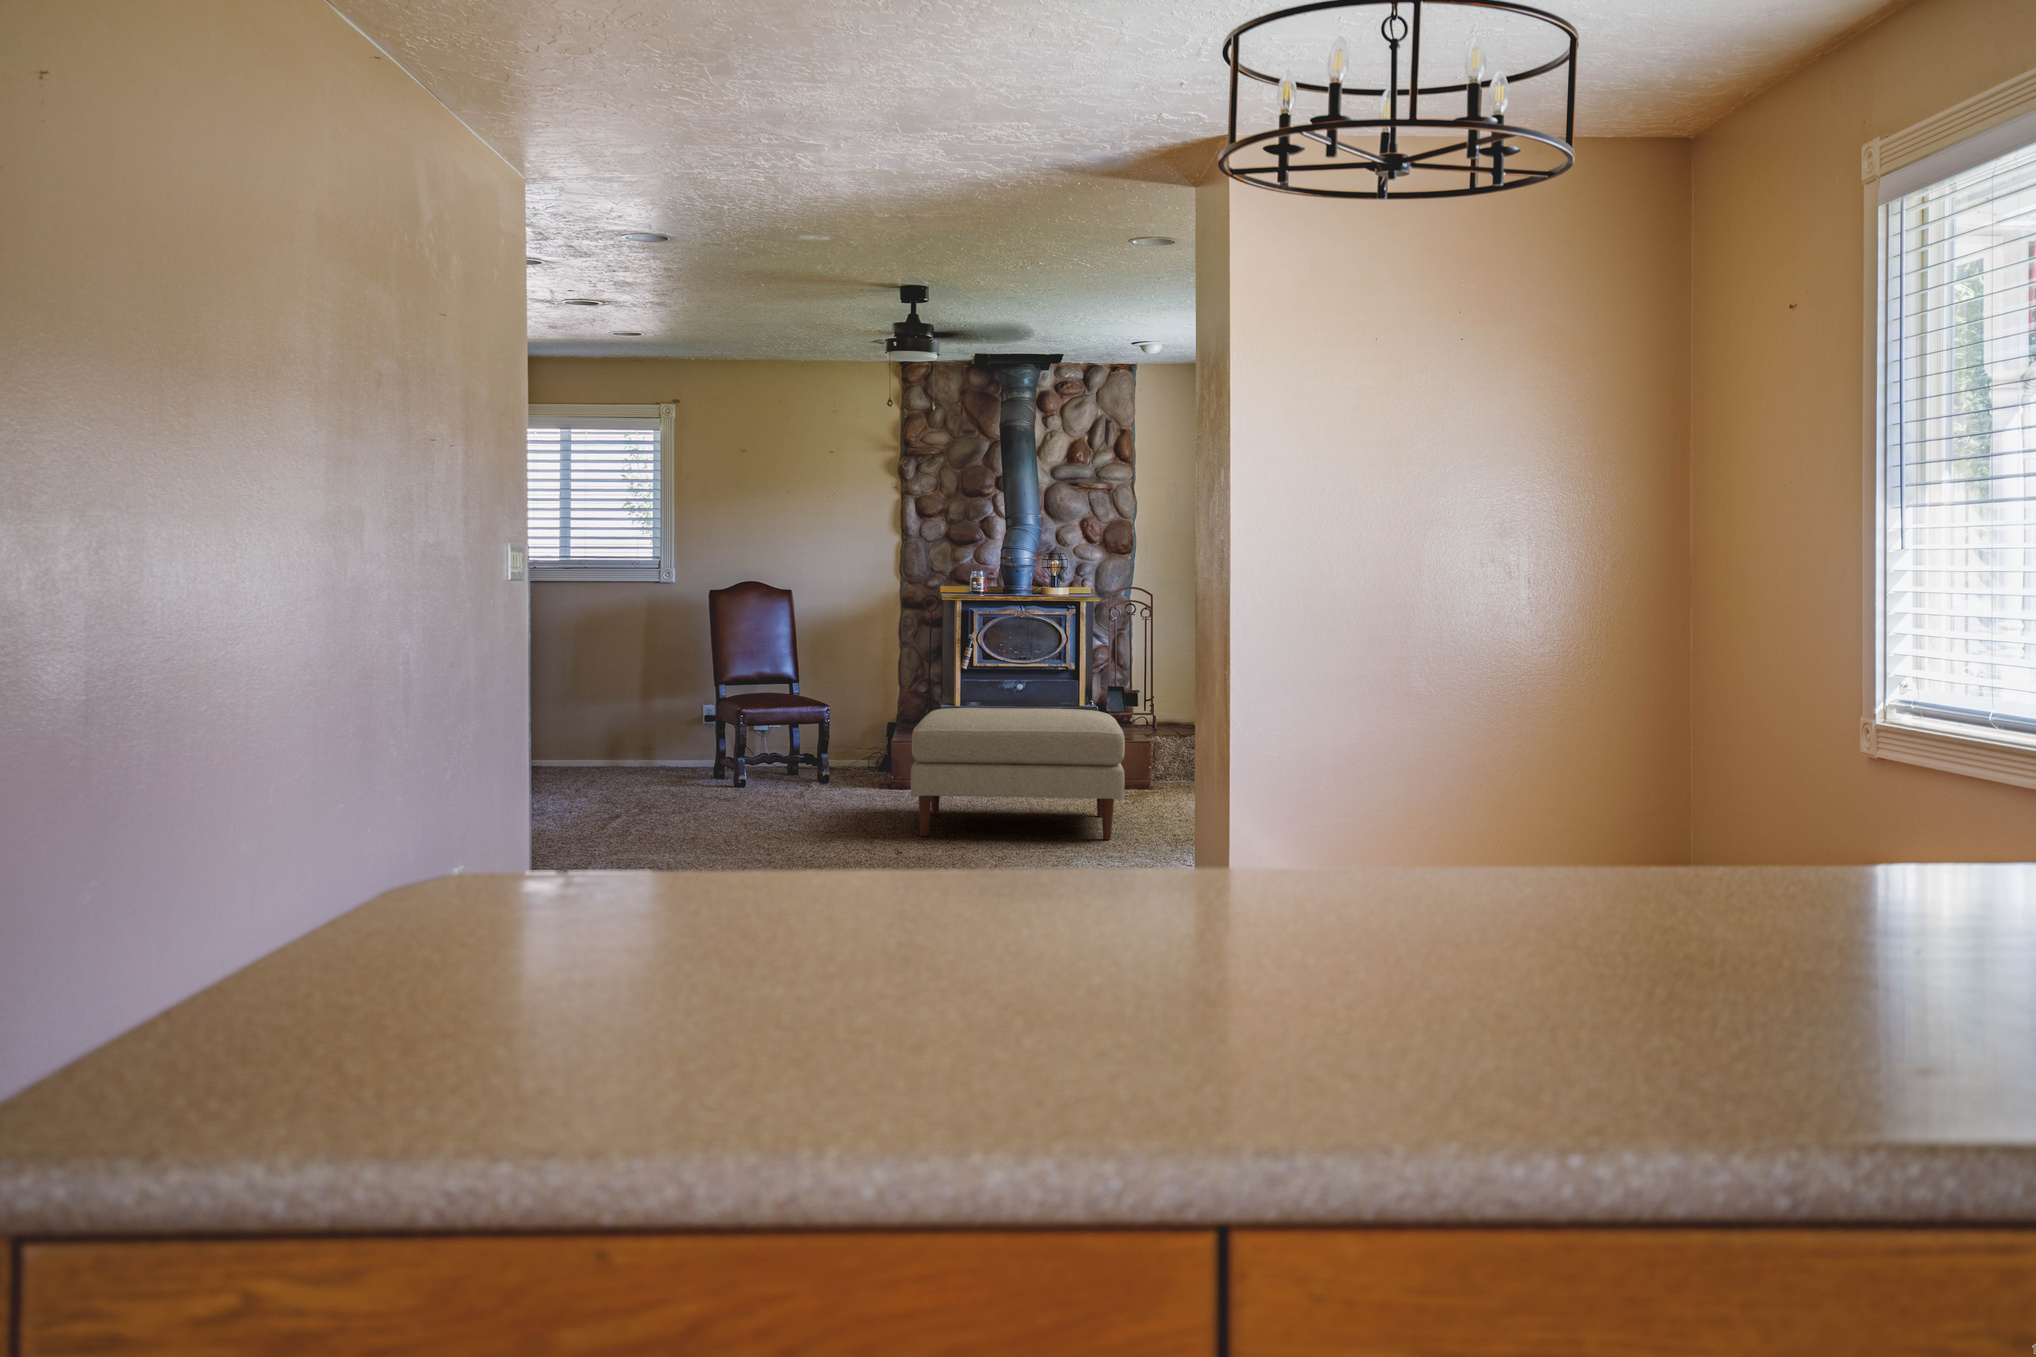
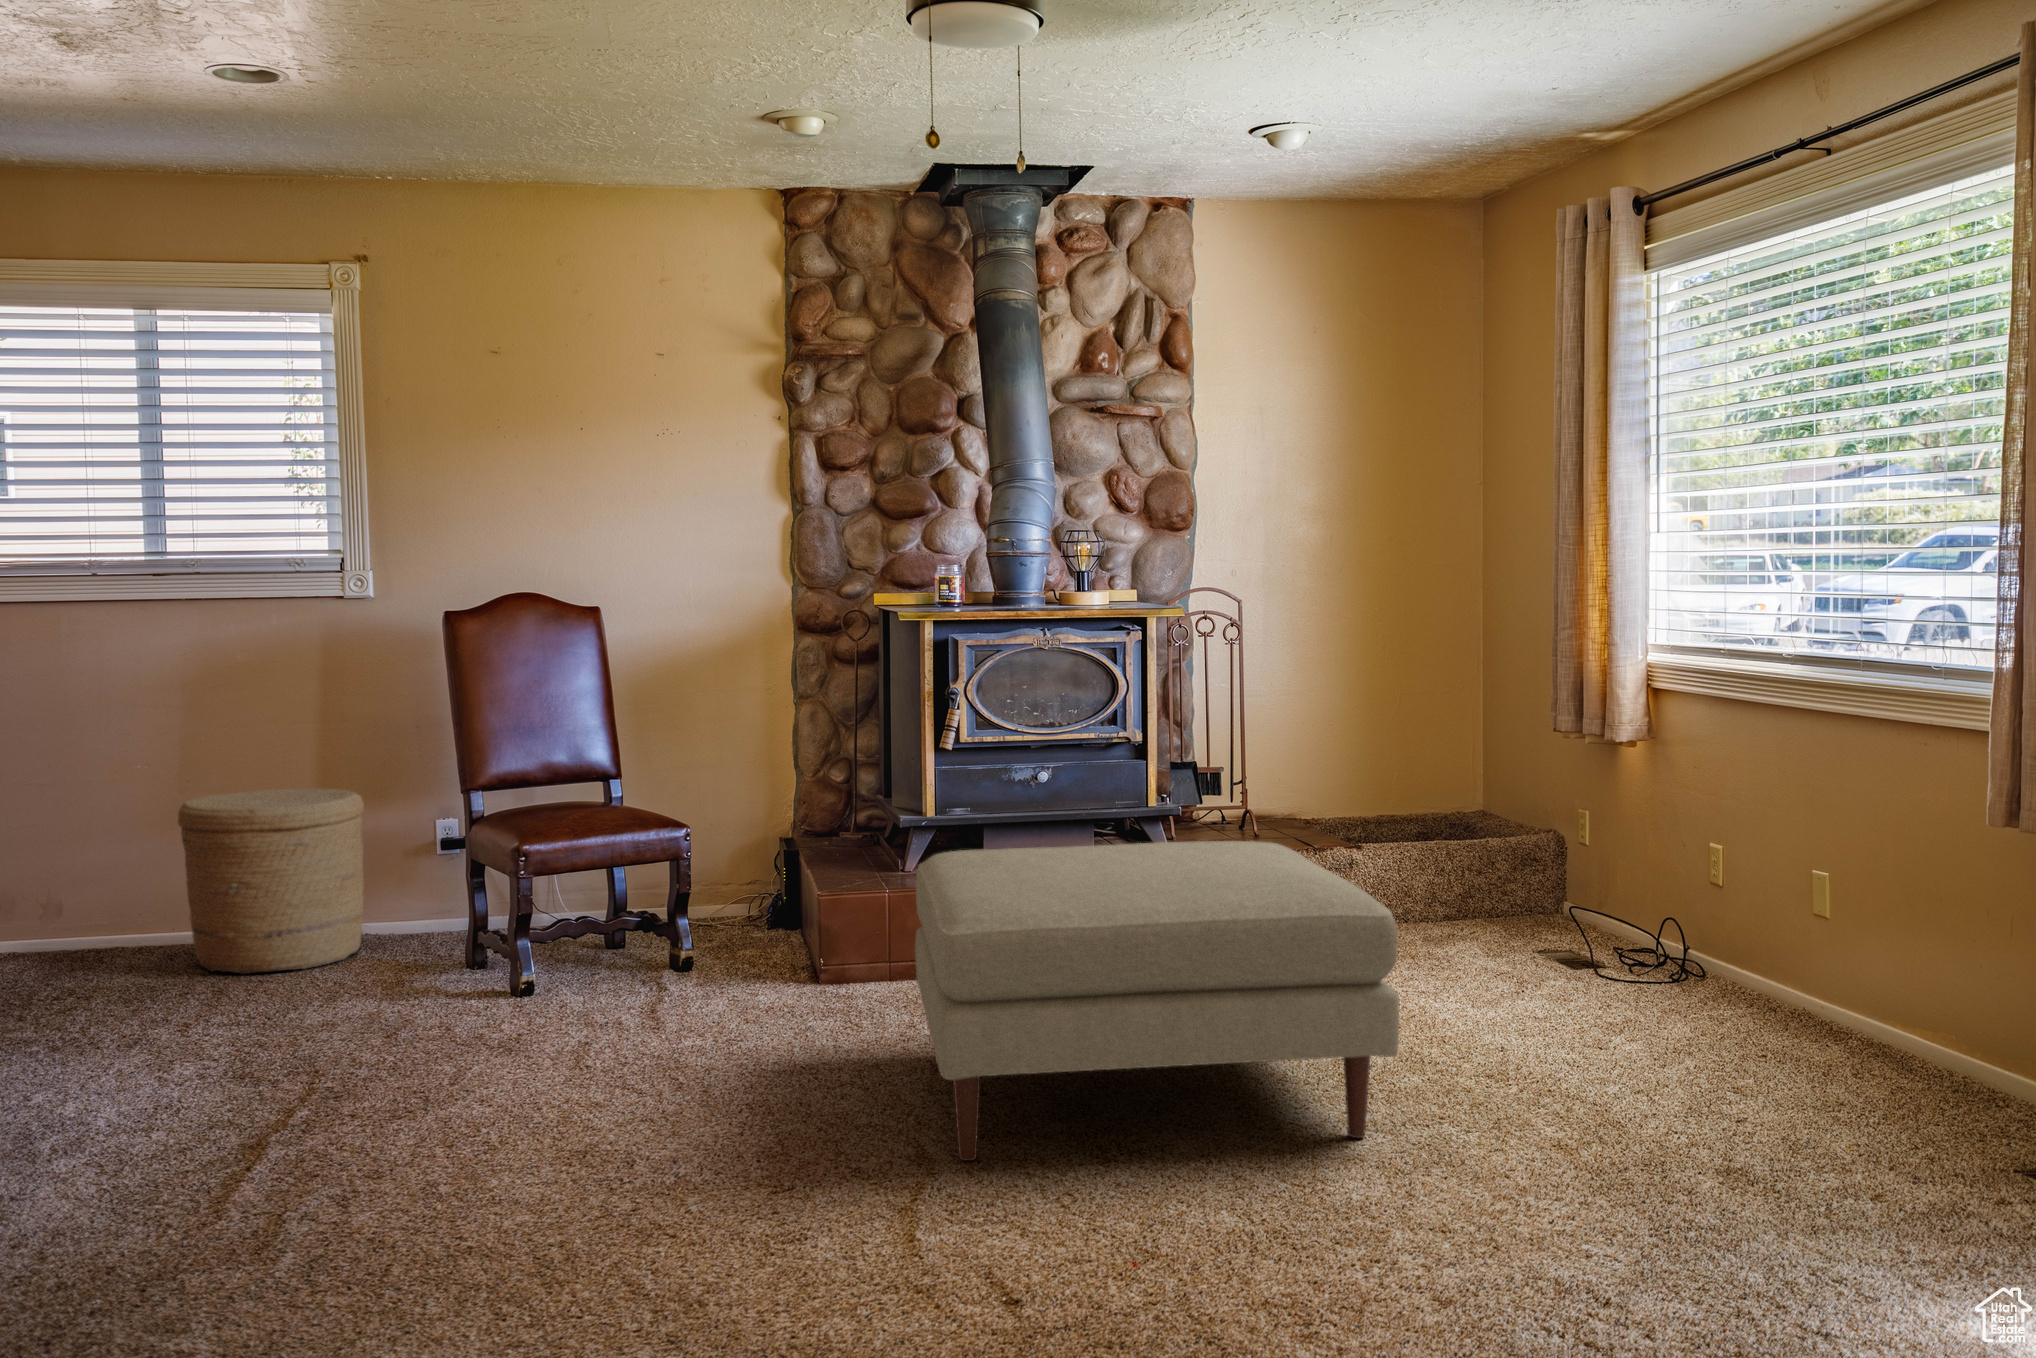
woven basket: none [575,683,667,774] -> present [178,788,364,974]

